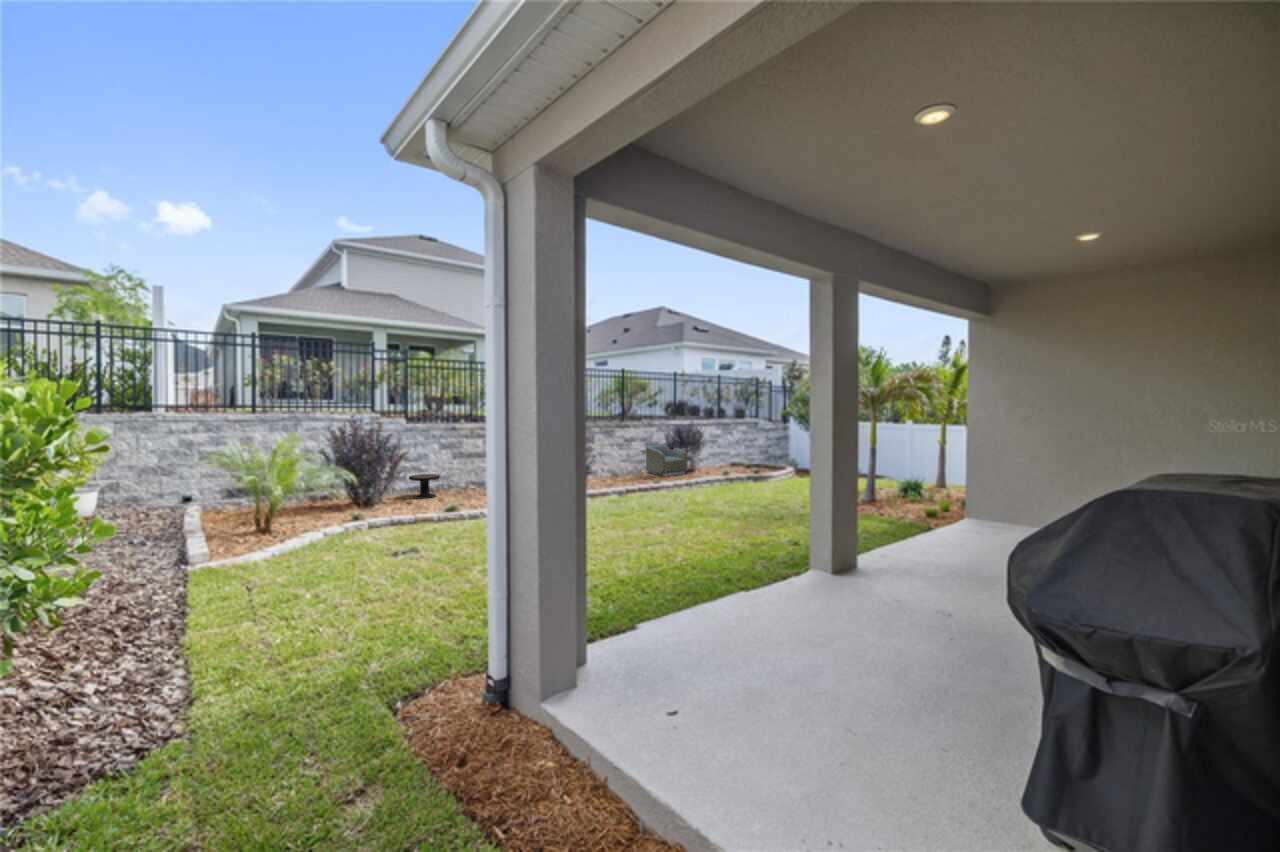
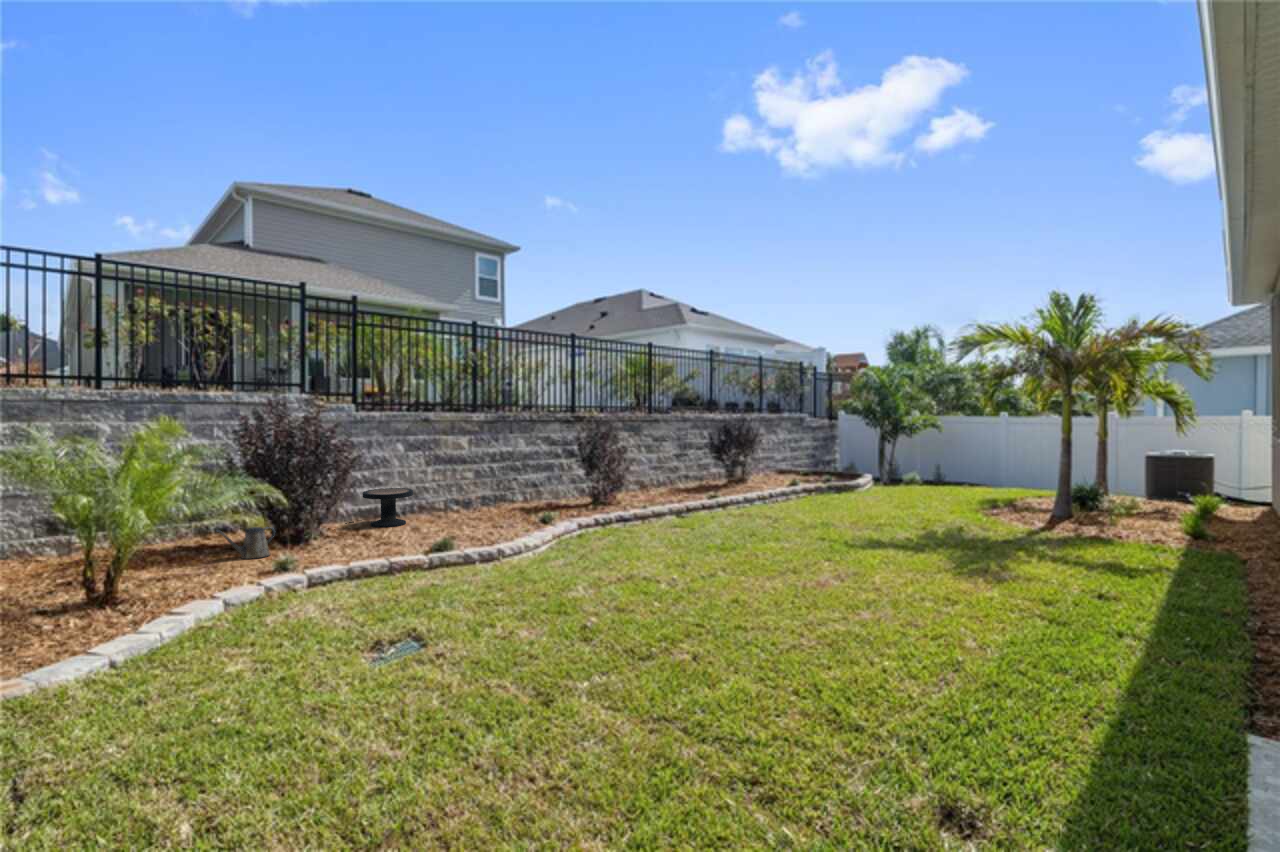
armchair: present [646,444,687,476] -> none [684,445,739,487]
watering can: none [321,496,354,514] -> present [217,527,275,559]

